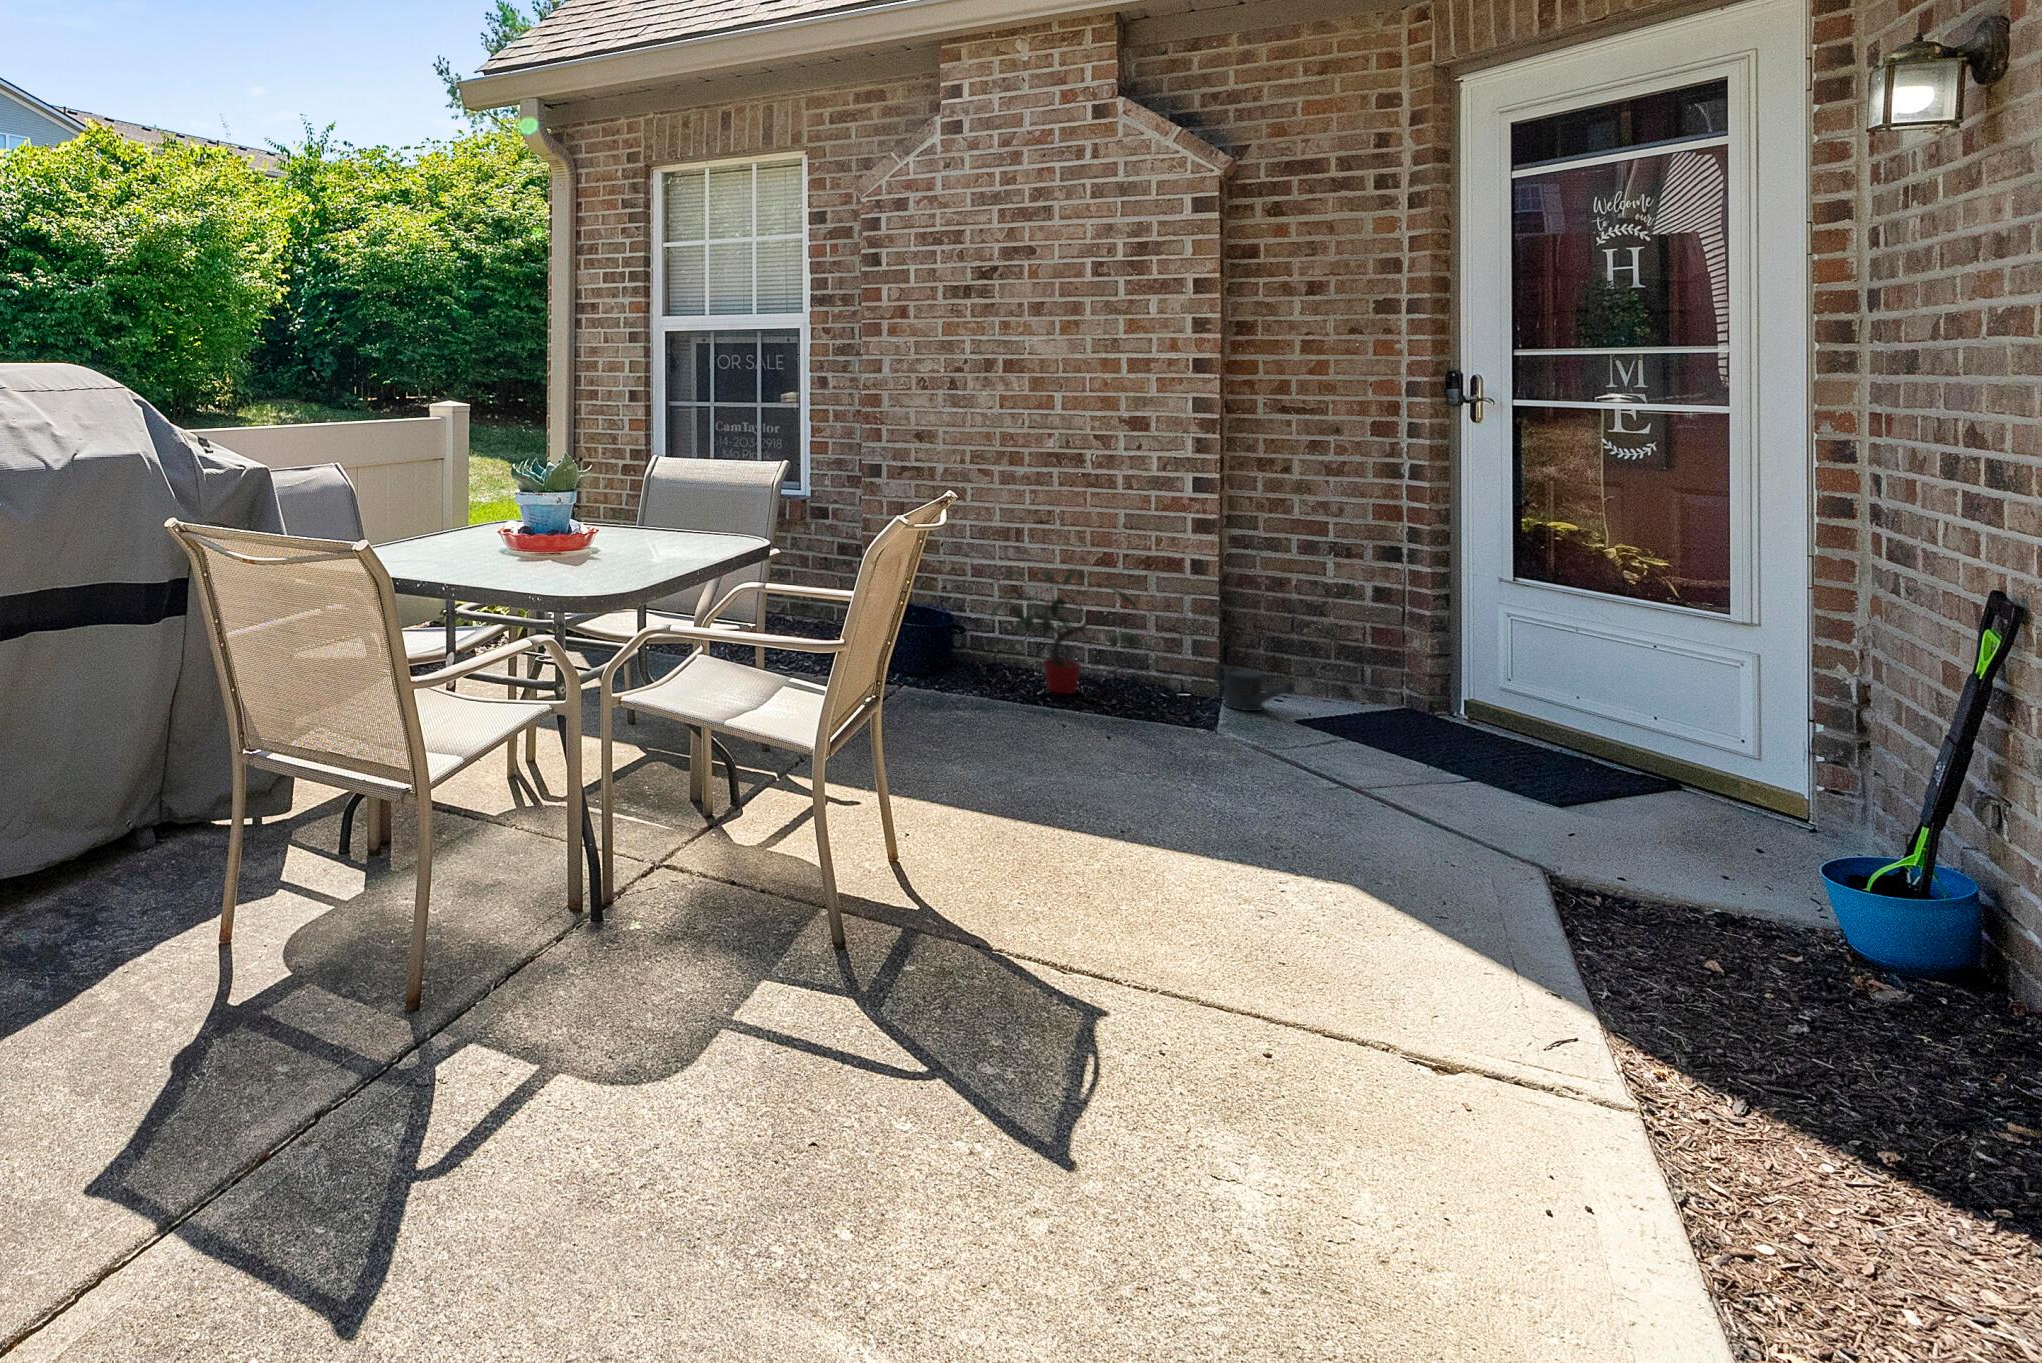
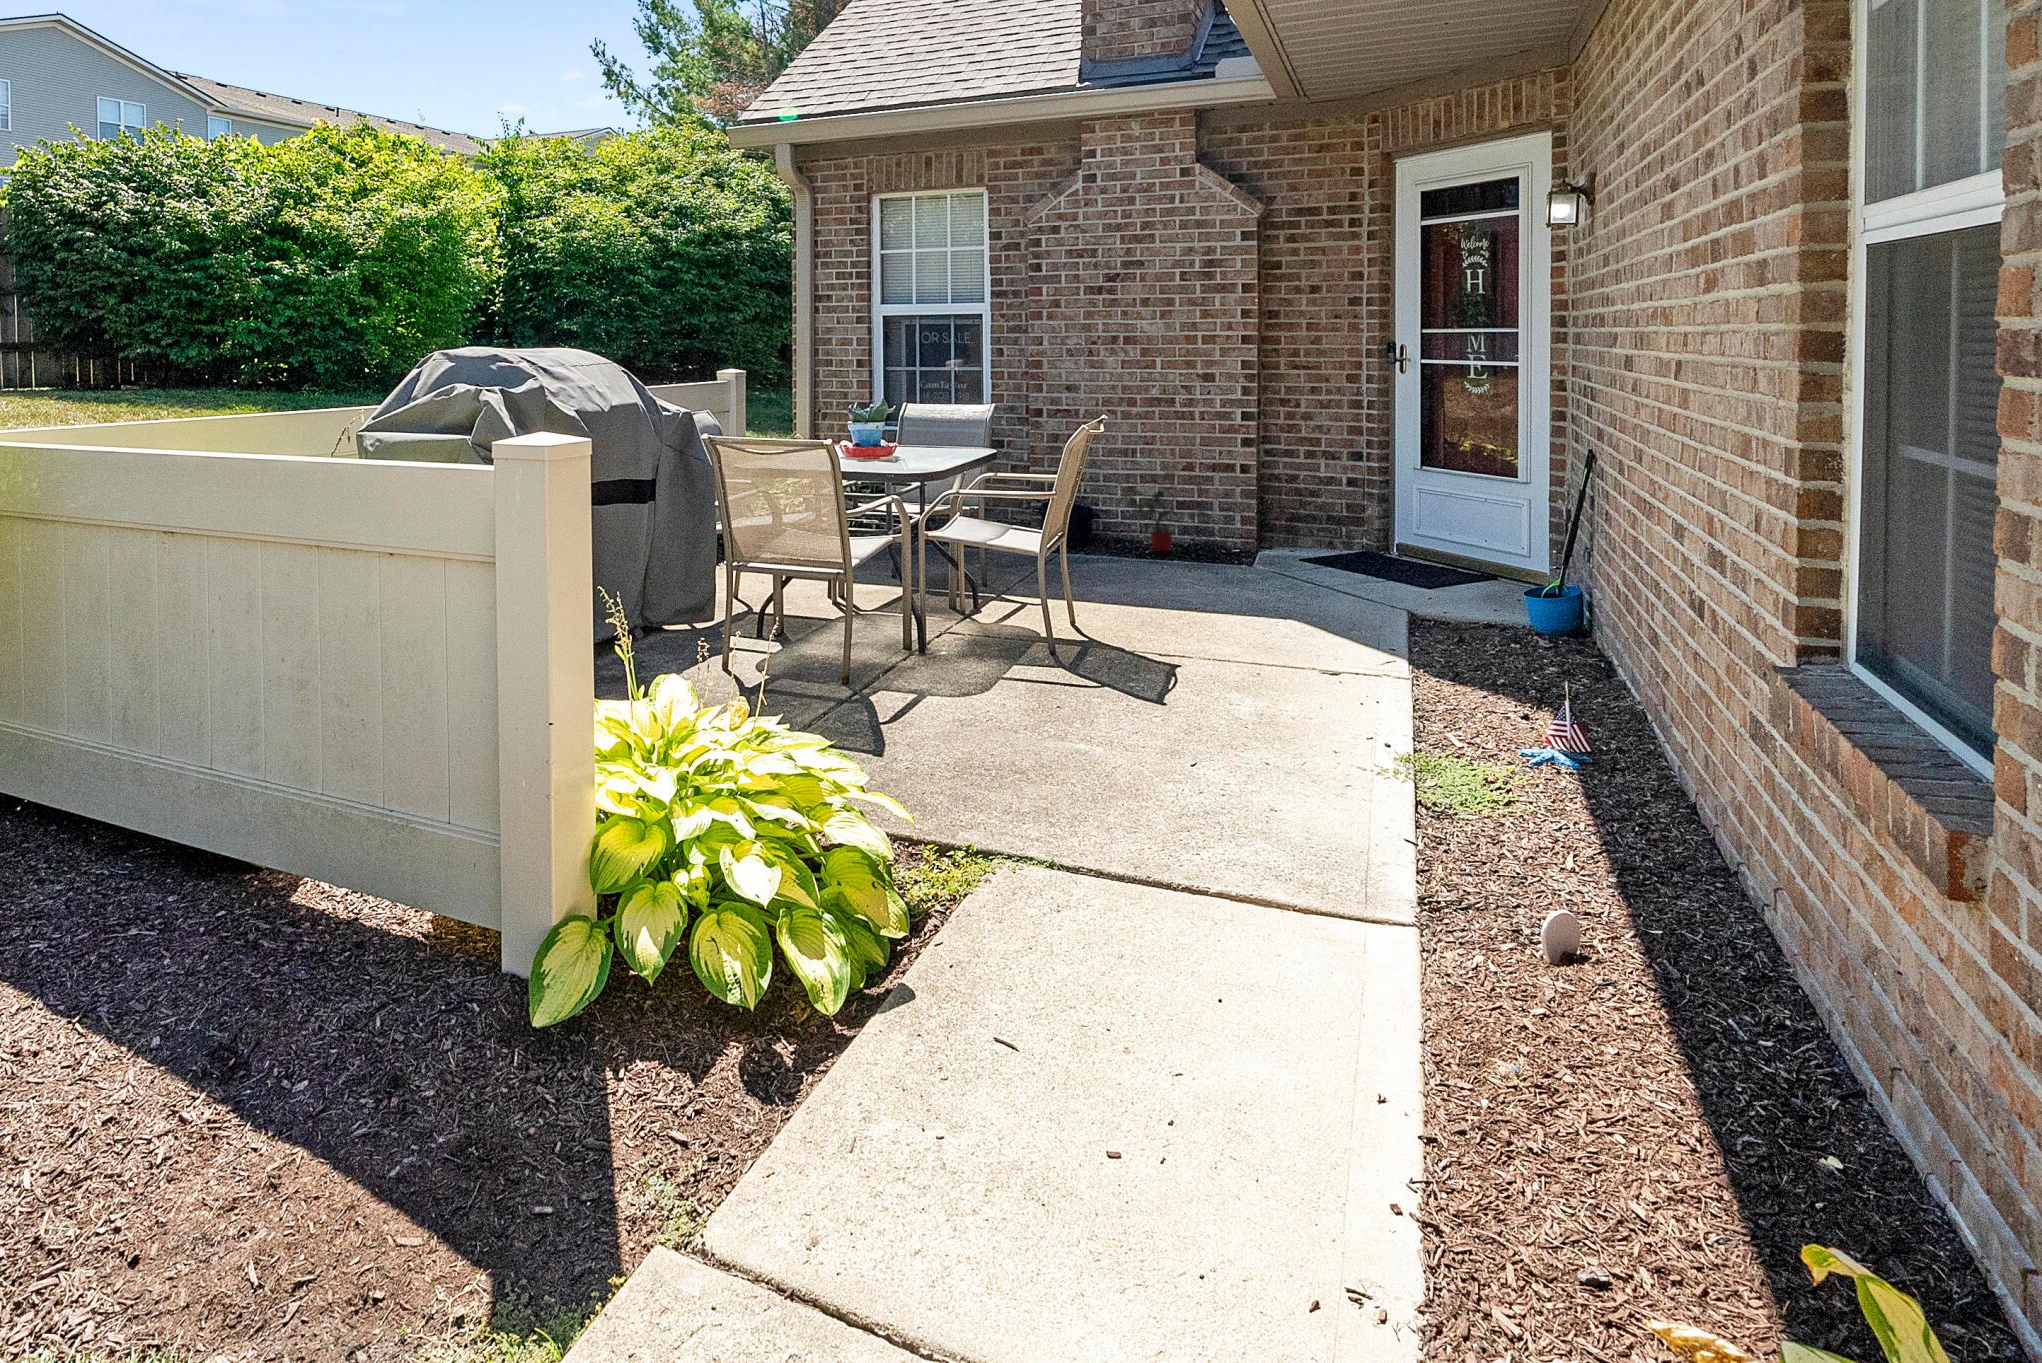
watering can: present [1214,664,1295,711] -> none [1253,528,1298,555]

